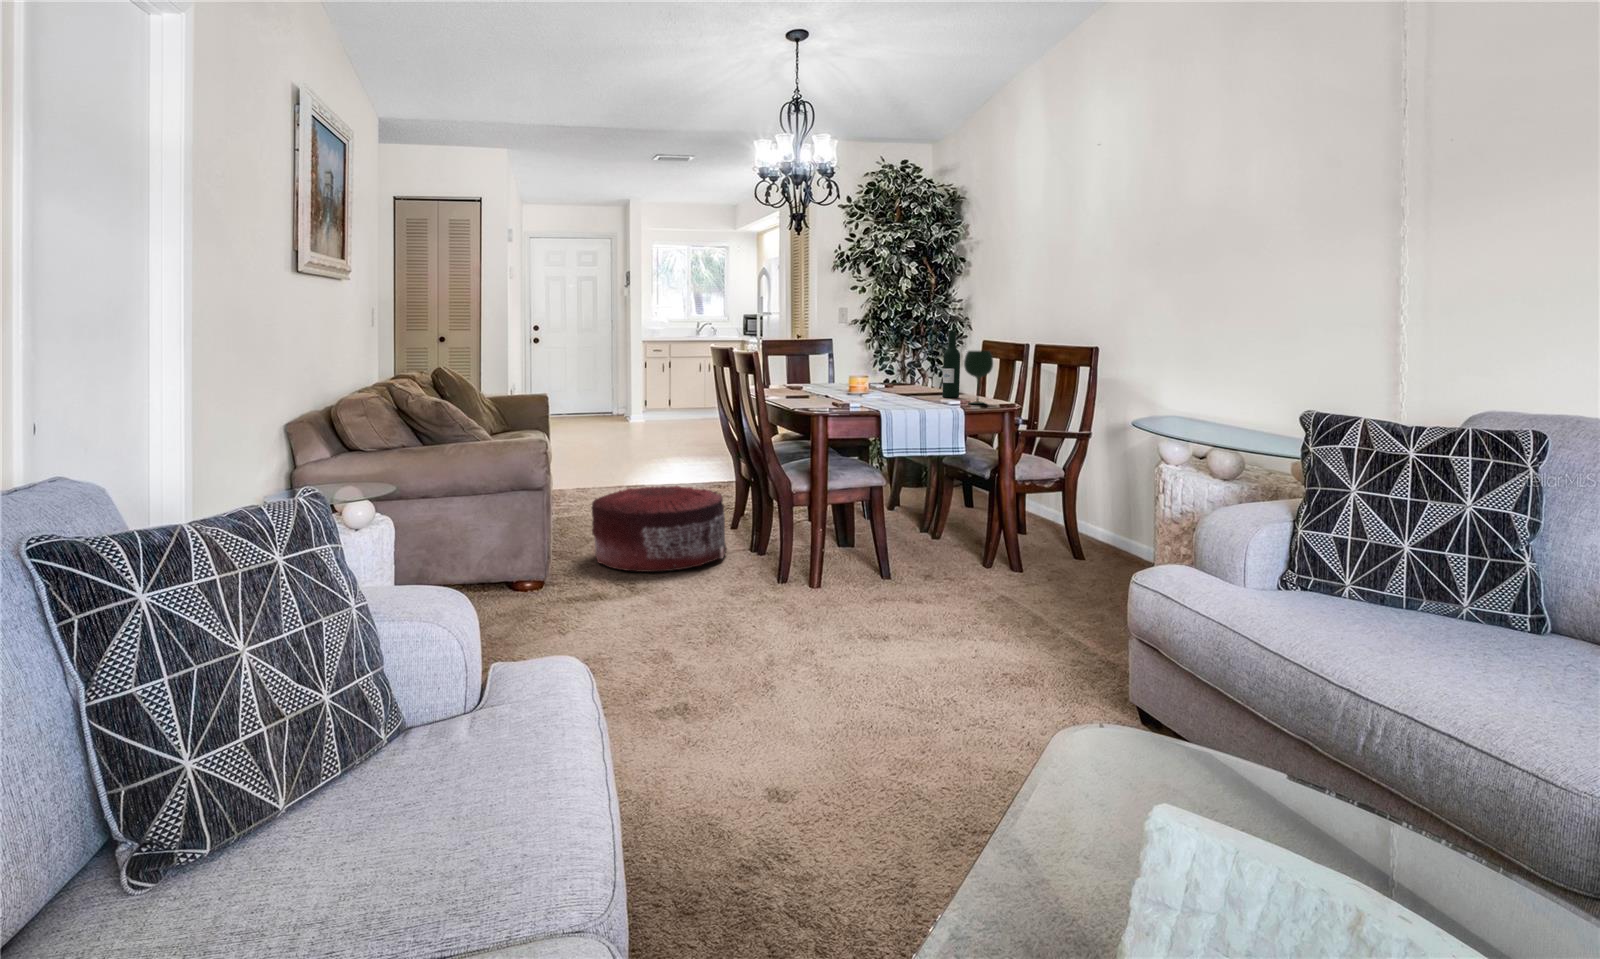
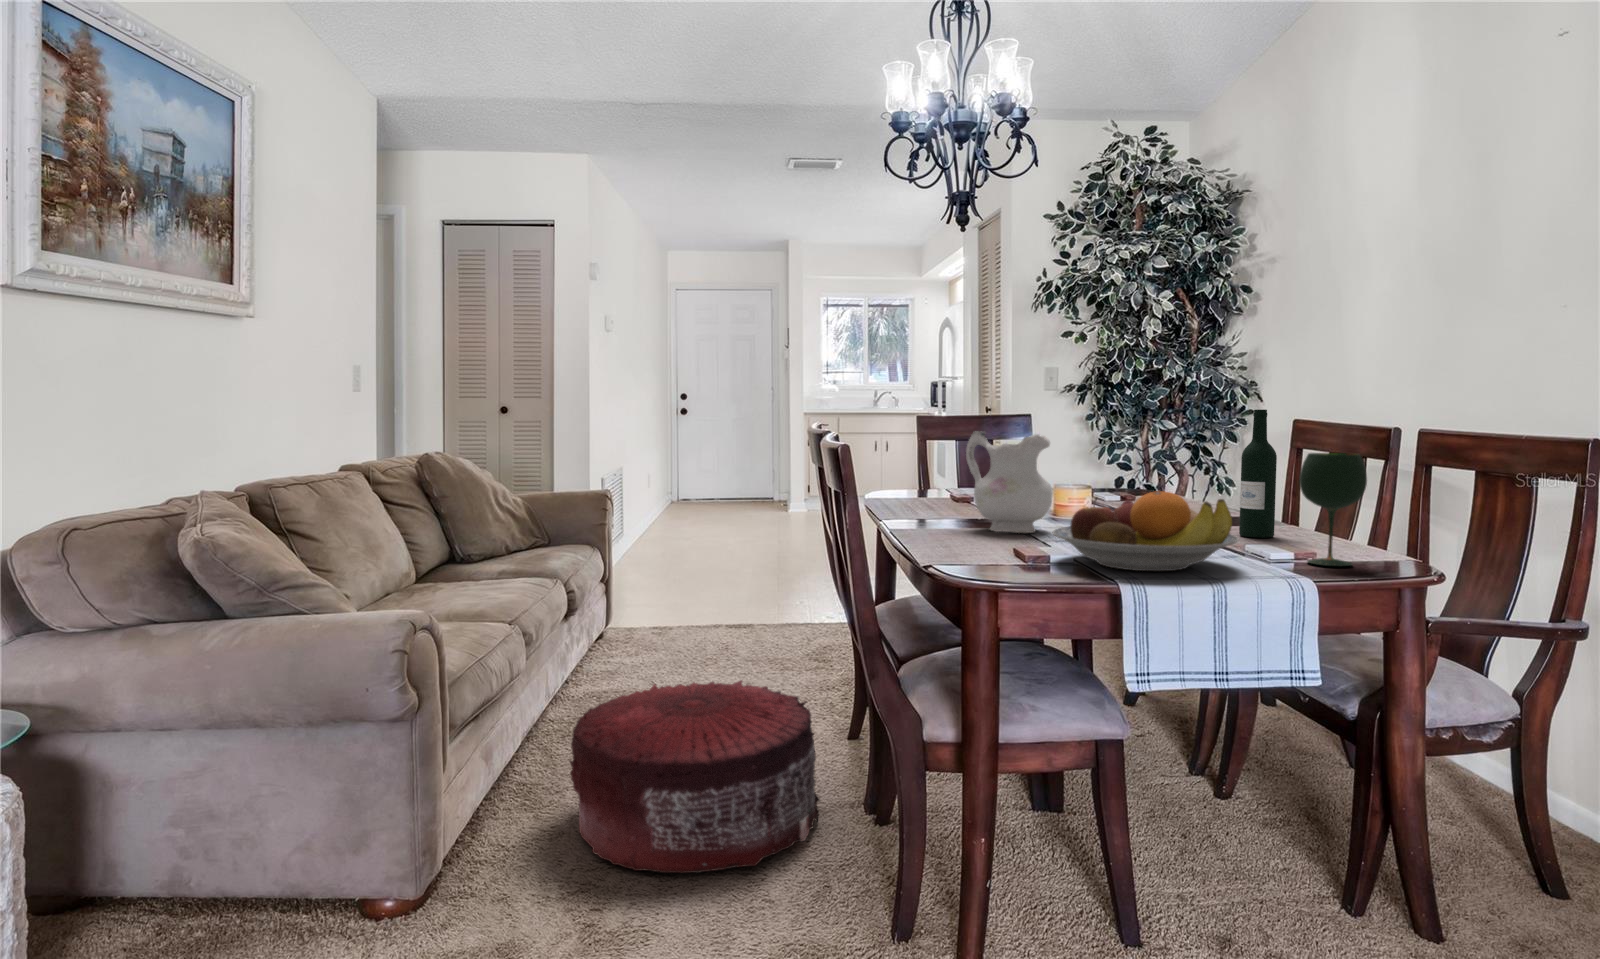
ceramic pitcher: none [802,342,848,397] -> present [966,431,1053,533]
fruit bowl: none [849,368,935,406] -> present [1052,491,1238,571]

